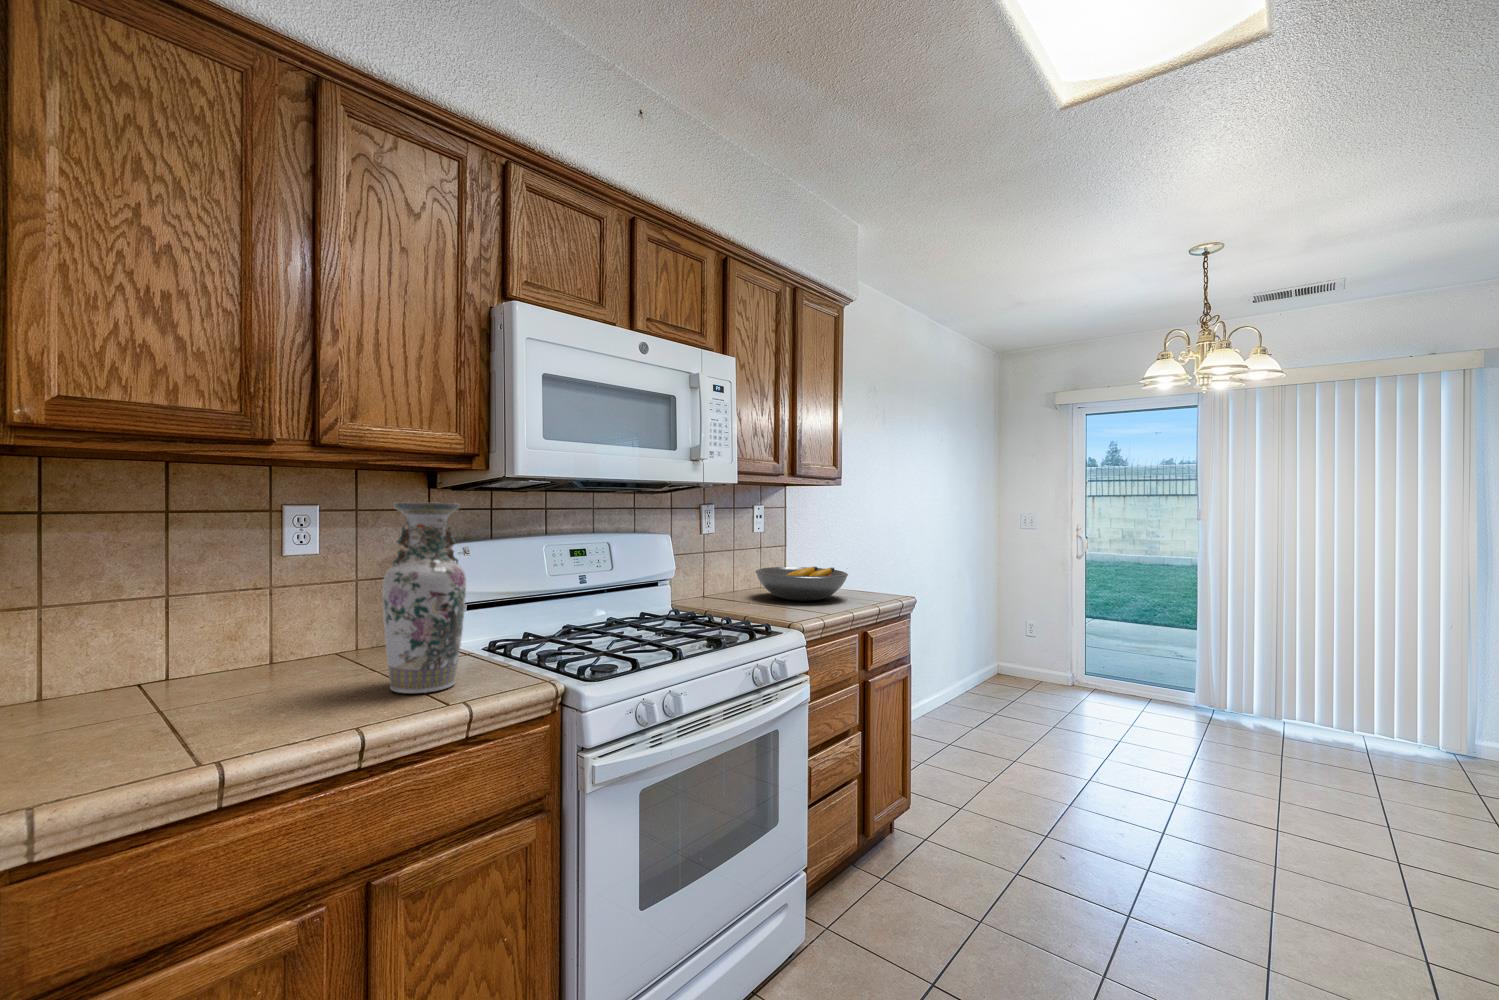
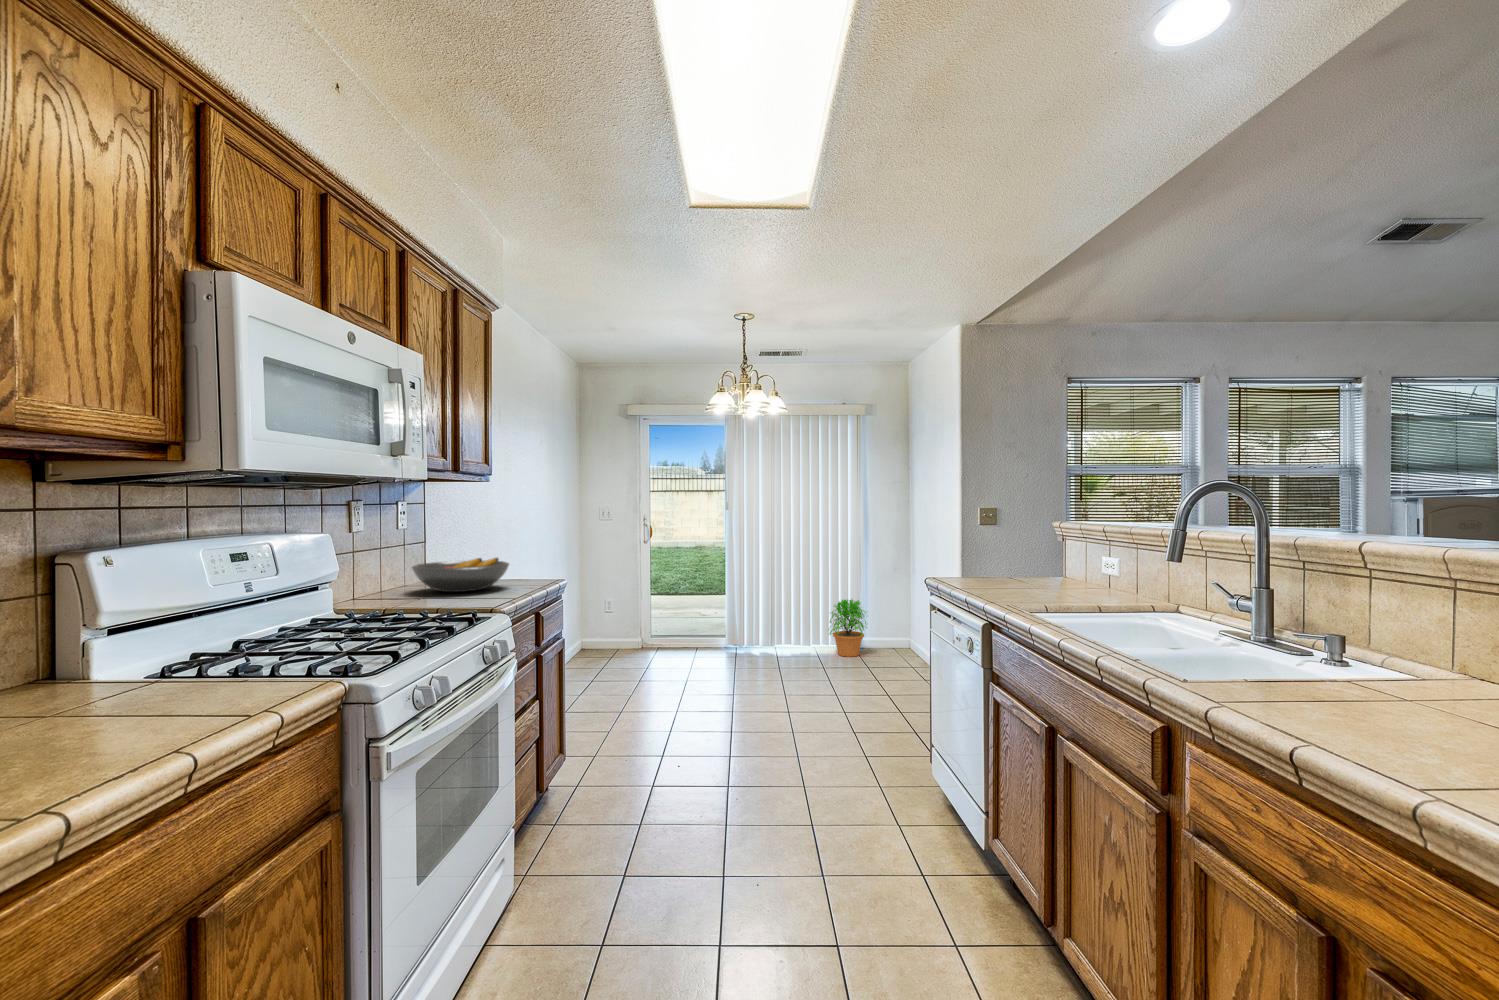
vase: present [382,502,466,694] -> none [104,497,223,723]
potted plant: none [1375,671,1473,769] -> present [829,599,867,657]

